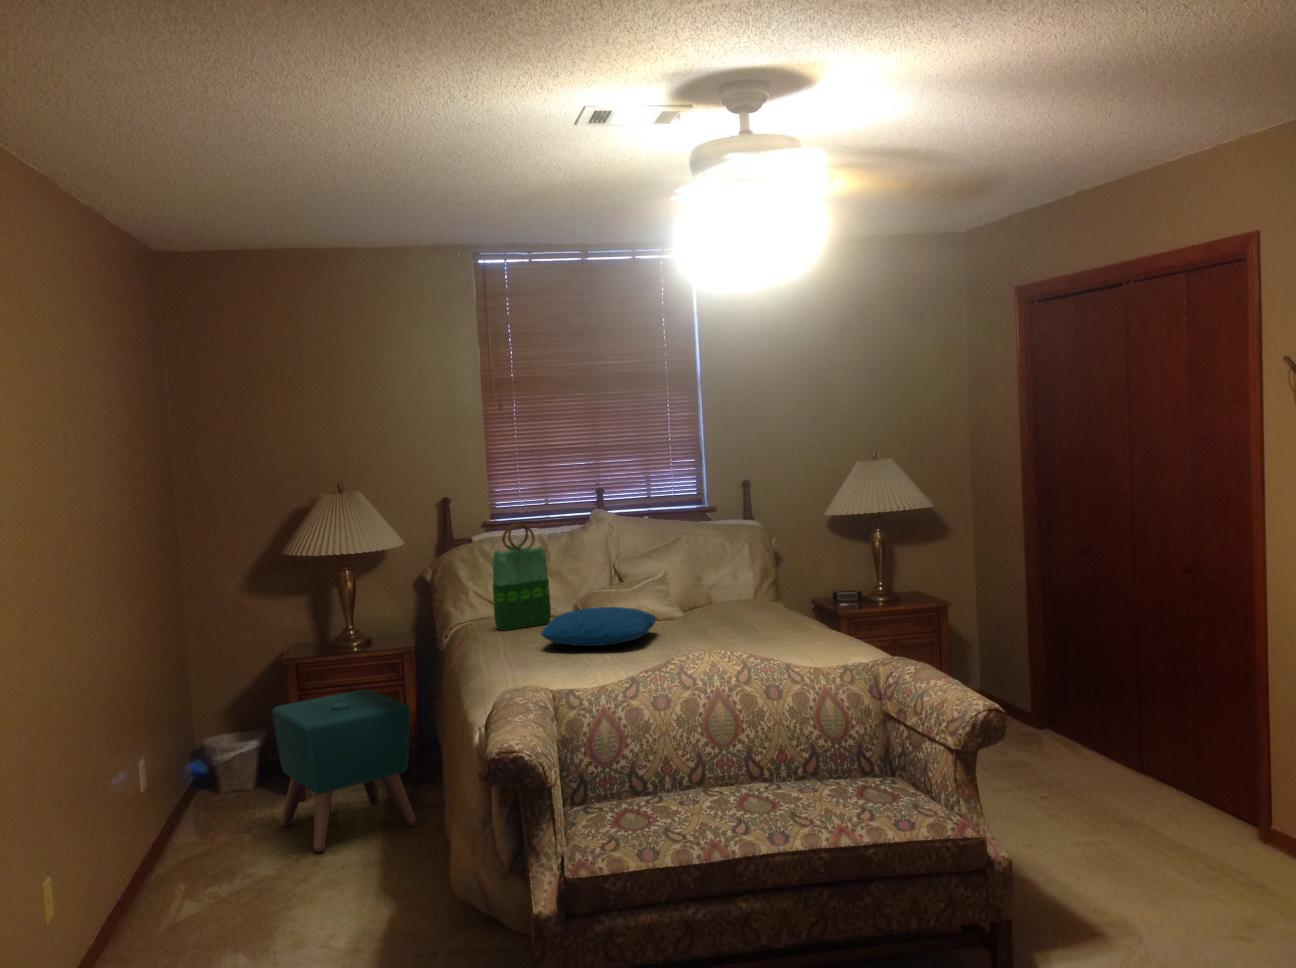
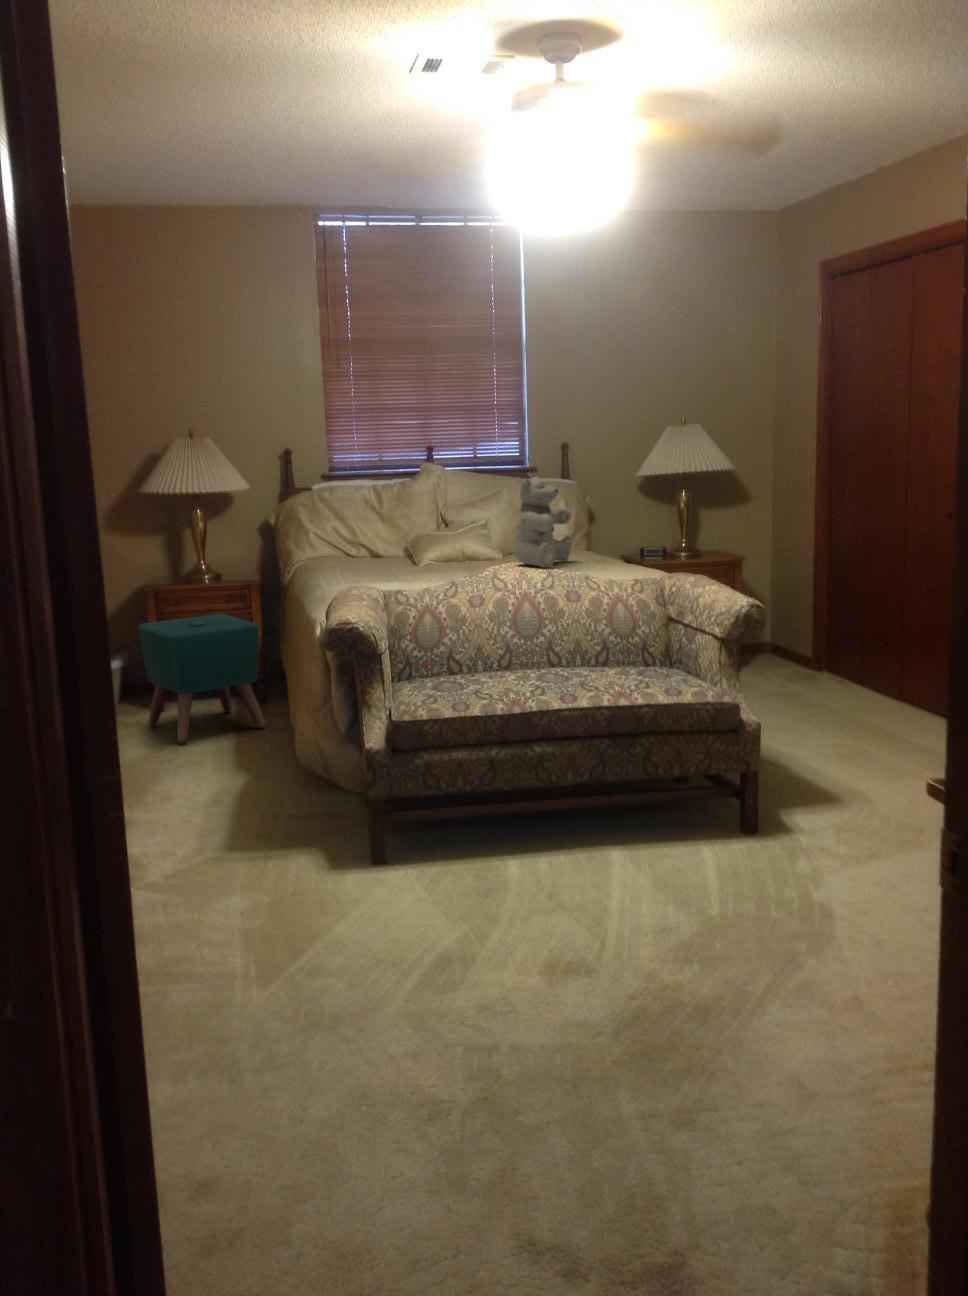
tote bag: present [492,524,551,631] -> none [332,469,384,564]
teddy bear: none [698,532,764,638] -> present [513,477,572,568]
pillow: present [541,607,656,646] -> none [374,541,477,571]

